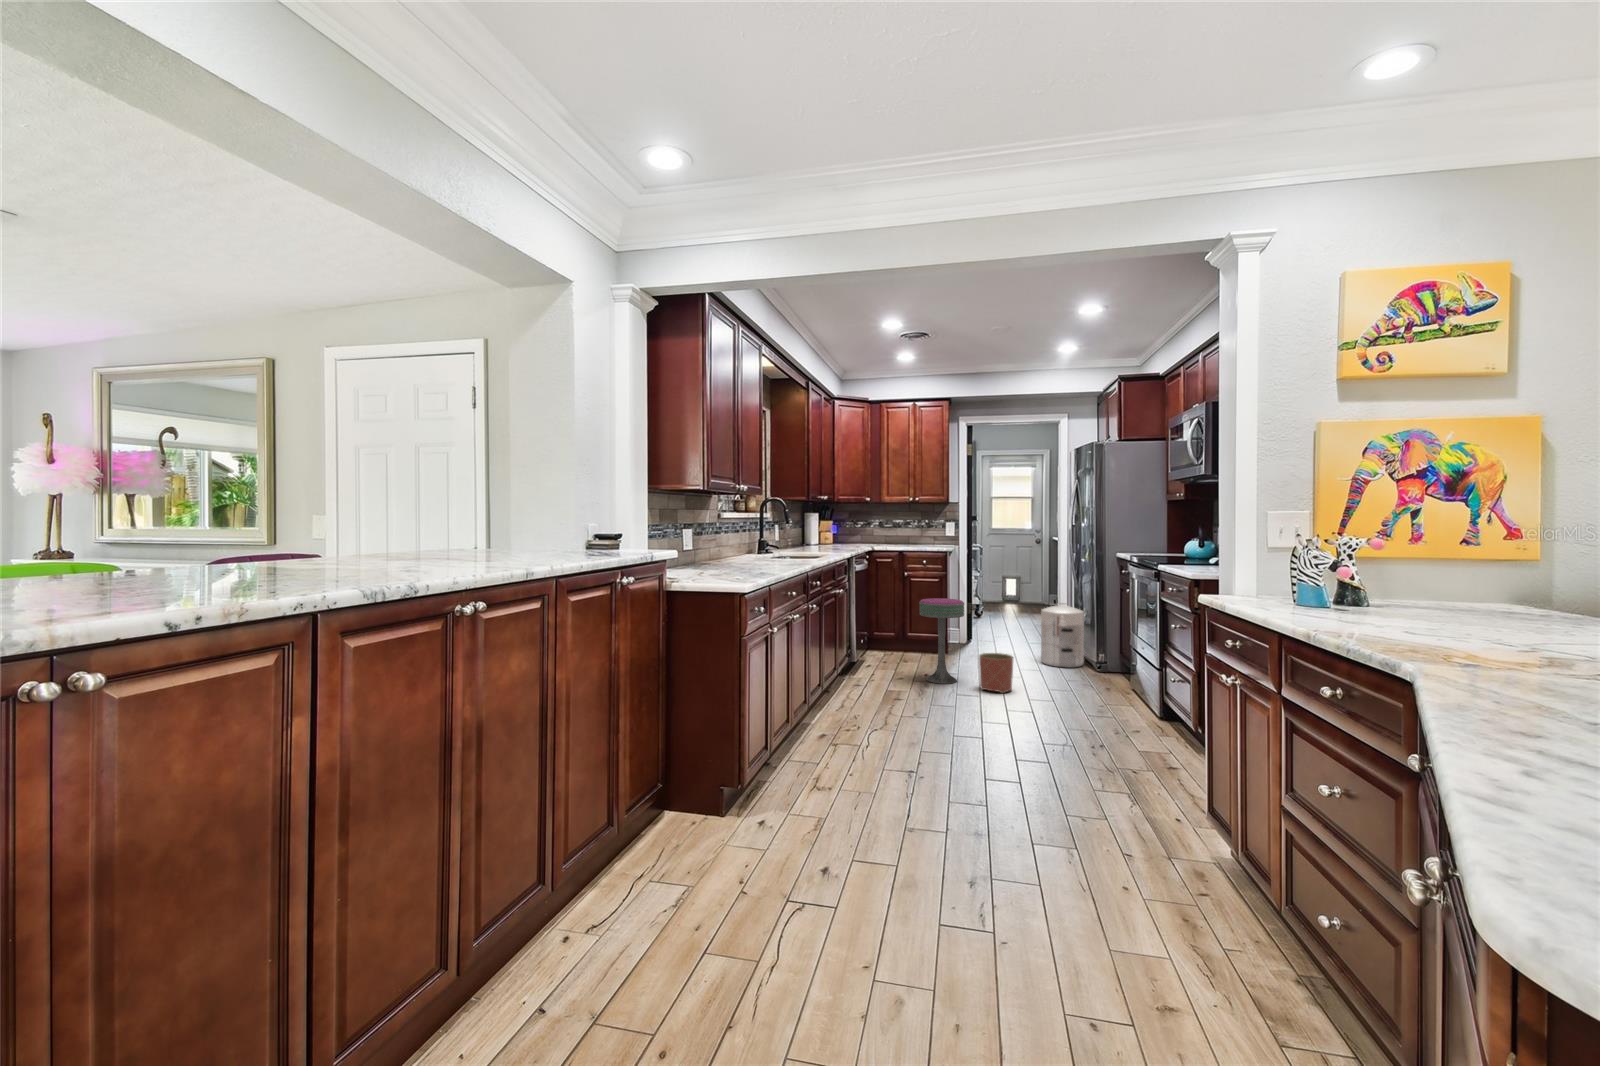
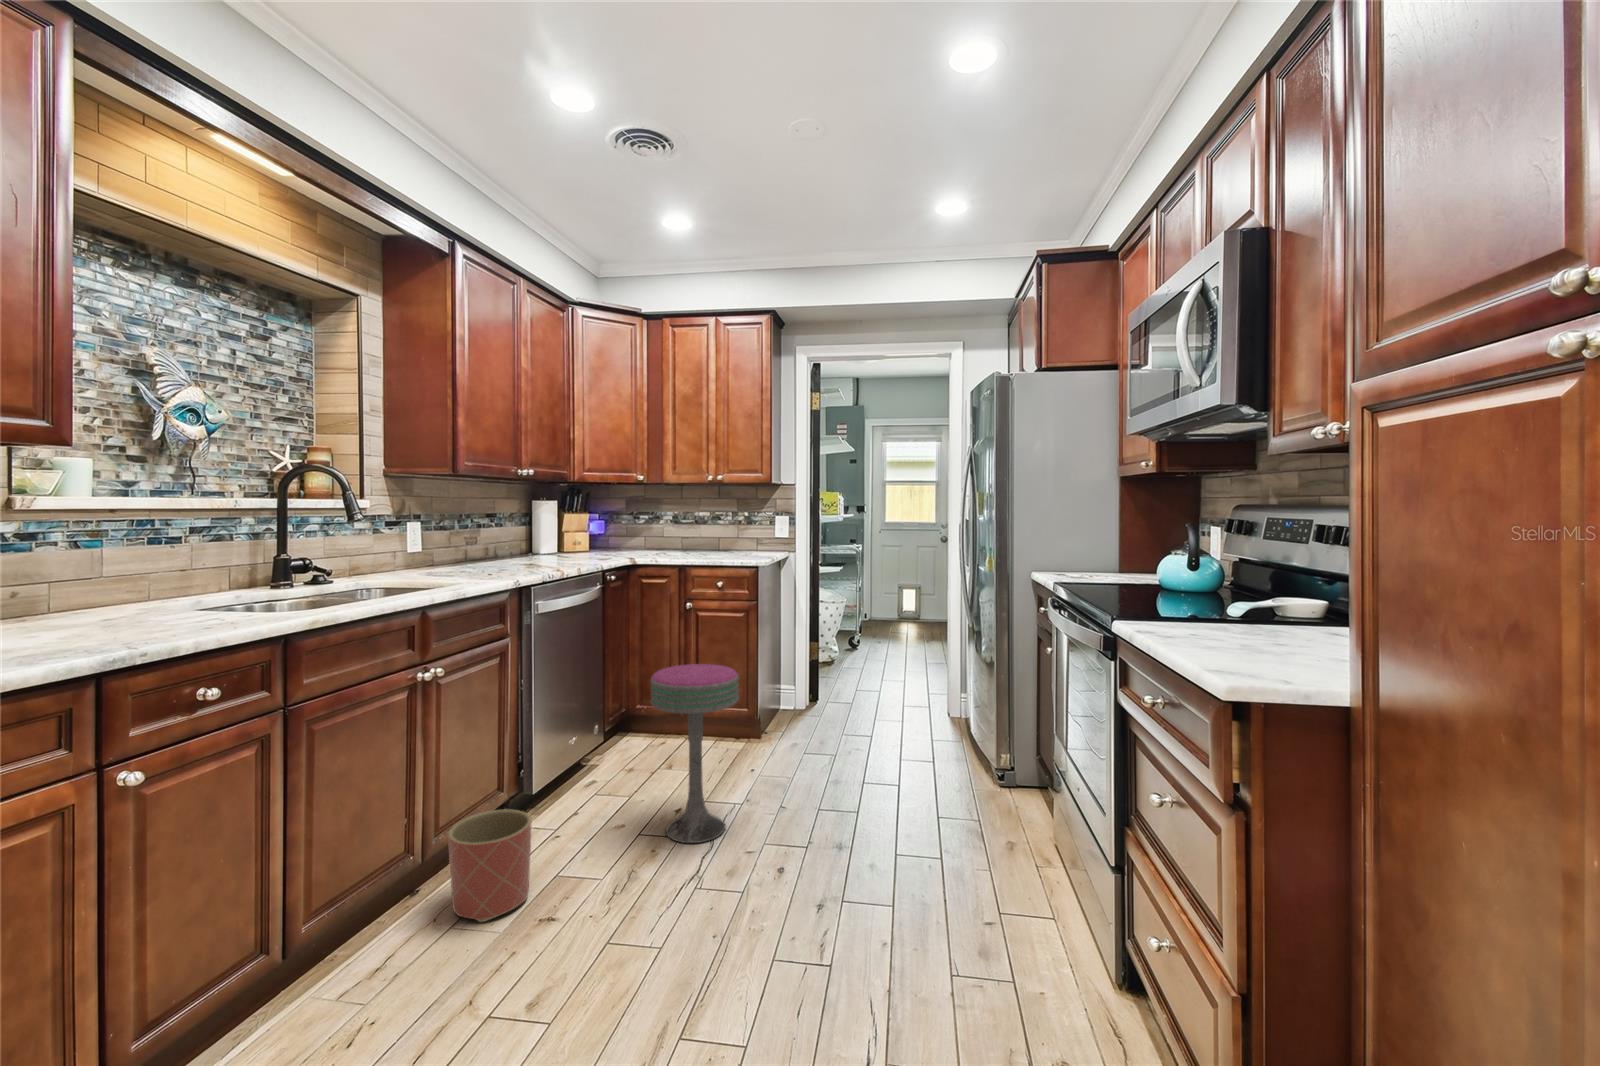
waste bin: present [1041,603,1084,668] -> none [907,657,978,774]
planter: present [979,653,1013,693] -> present [448,809,532,922]

